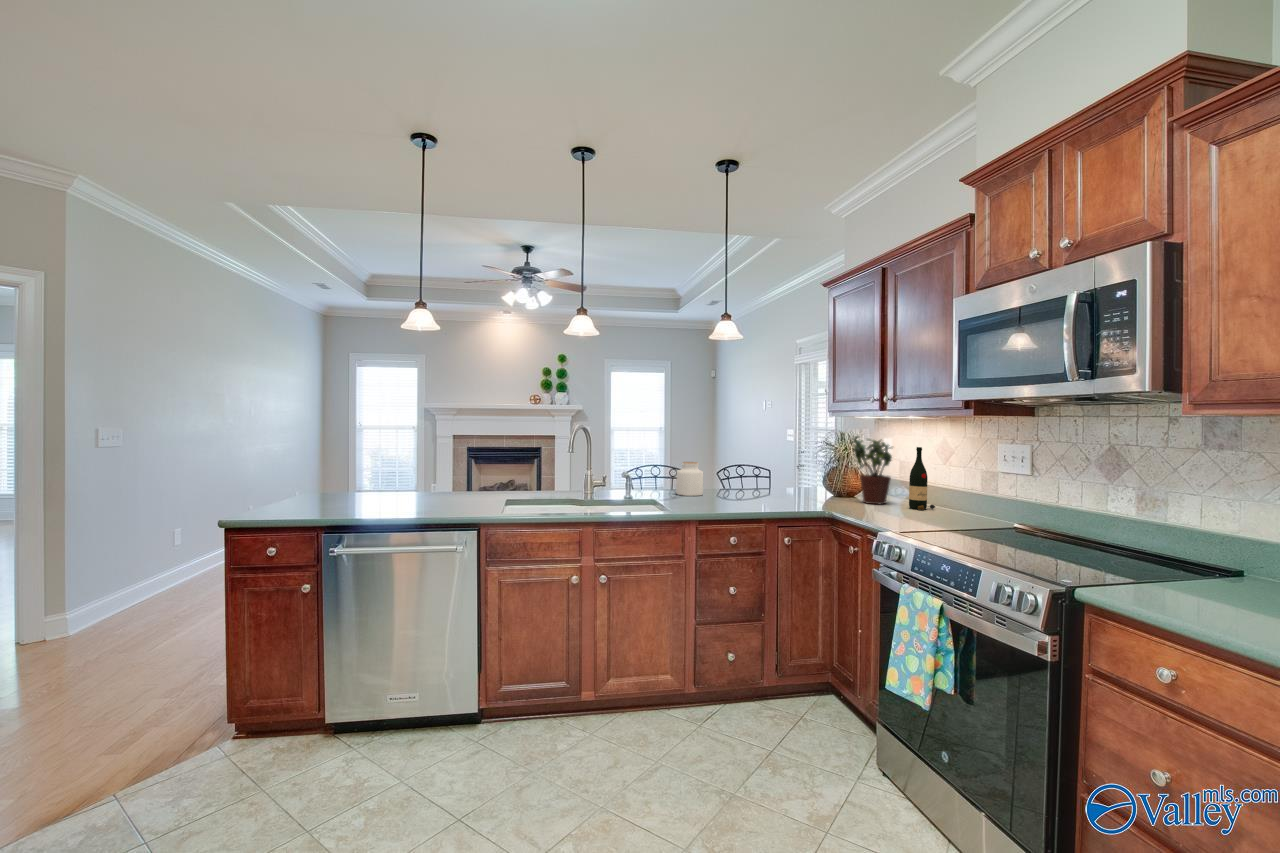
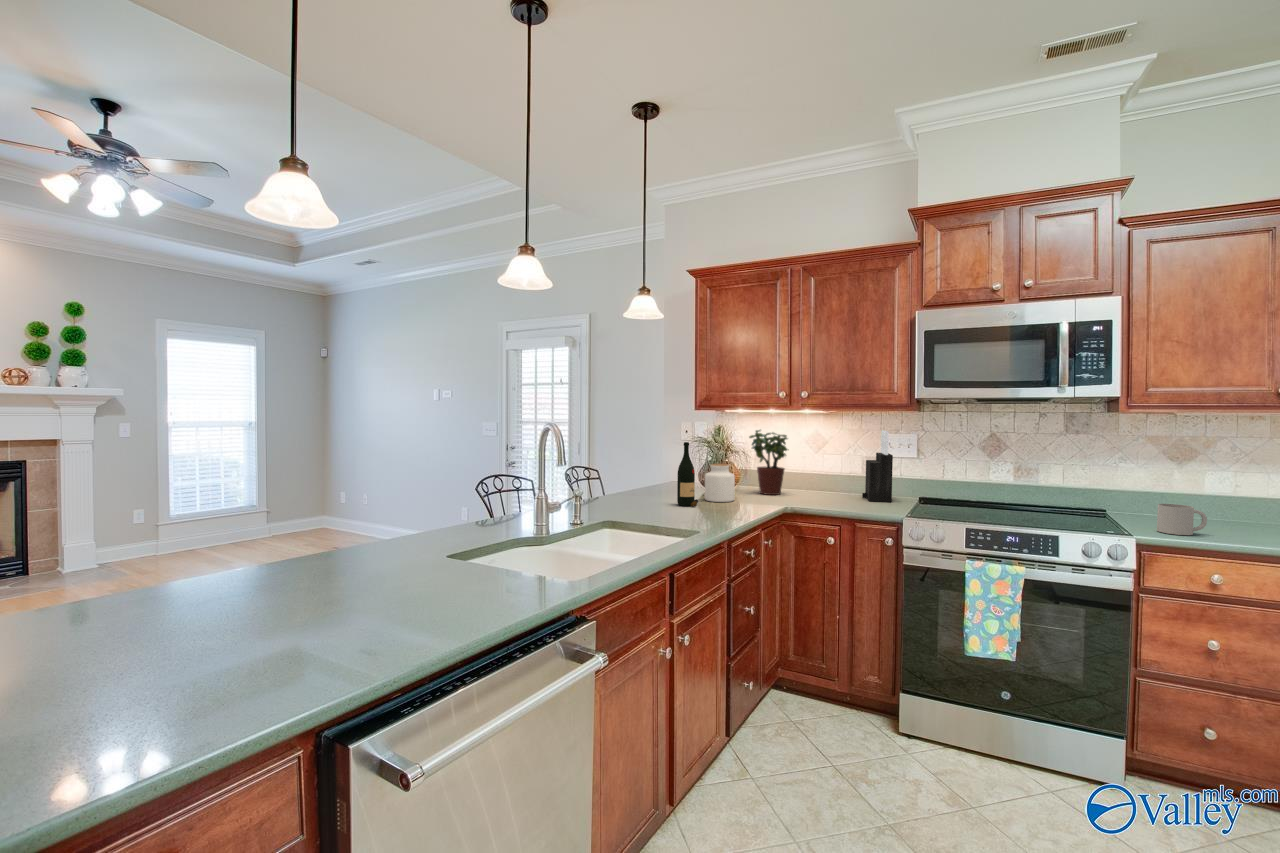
knife block: none [941,439,991,522] -> present [862,430,893,502]
wine bottle: present [909,447,935,510] -> present [677,442,699,507]
jar: present [676,462,703,496] -> present [704,464,735,502]
mug: none [1153,546,1230,596] -> present [1157,504,1207,535]

